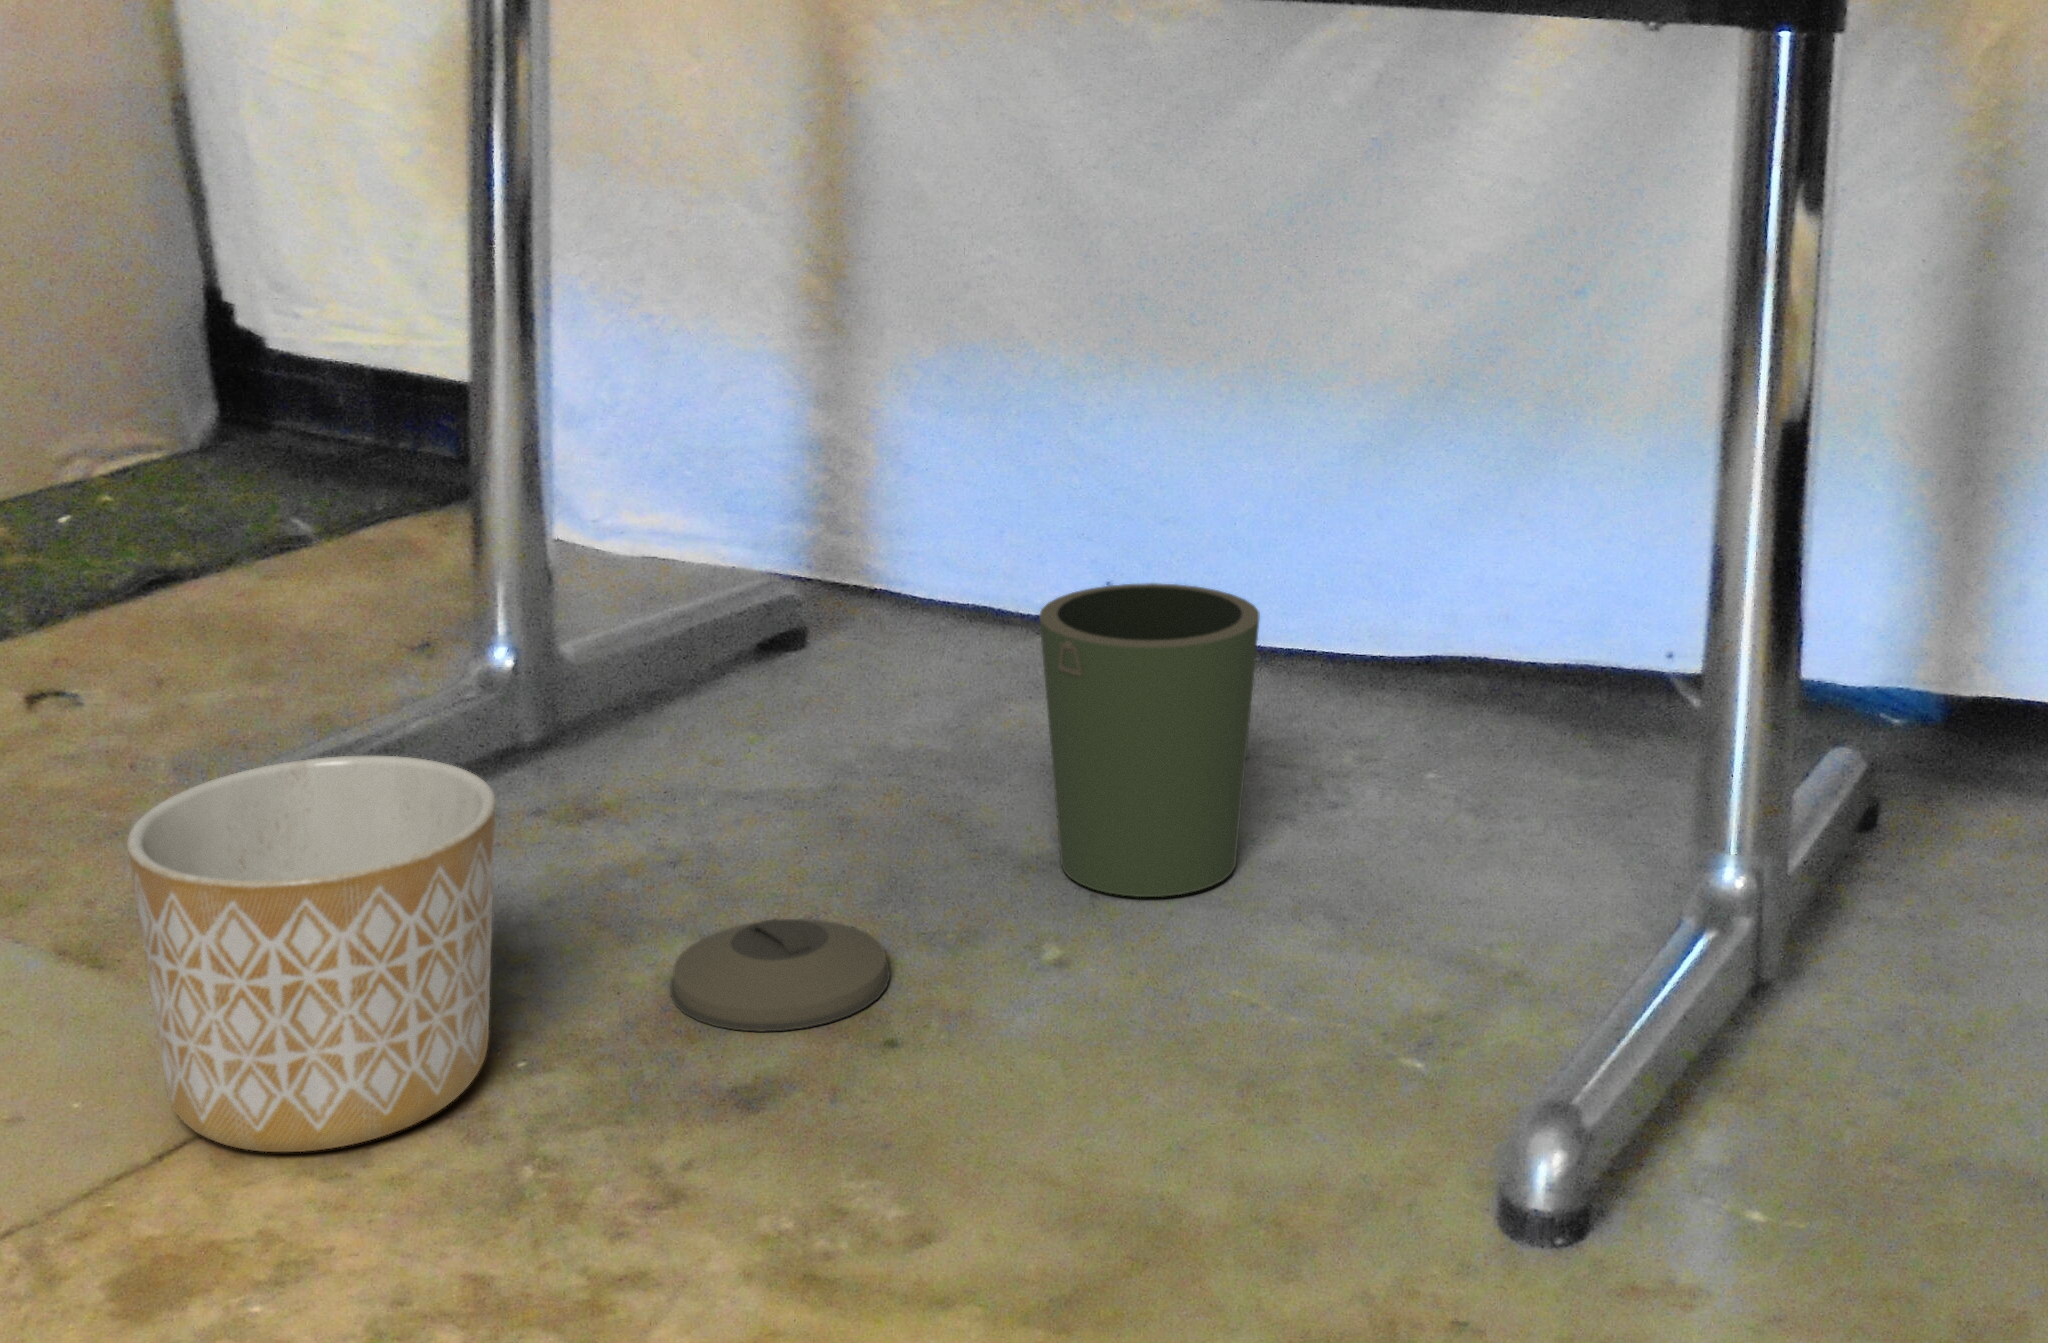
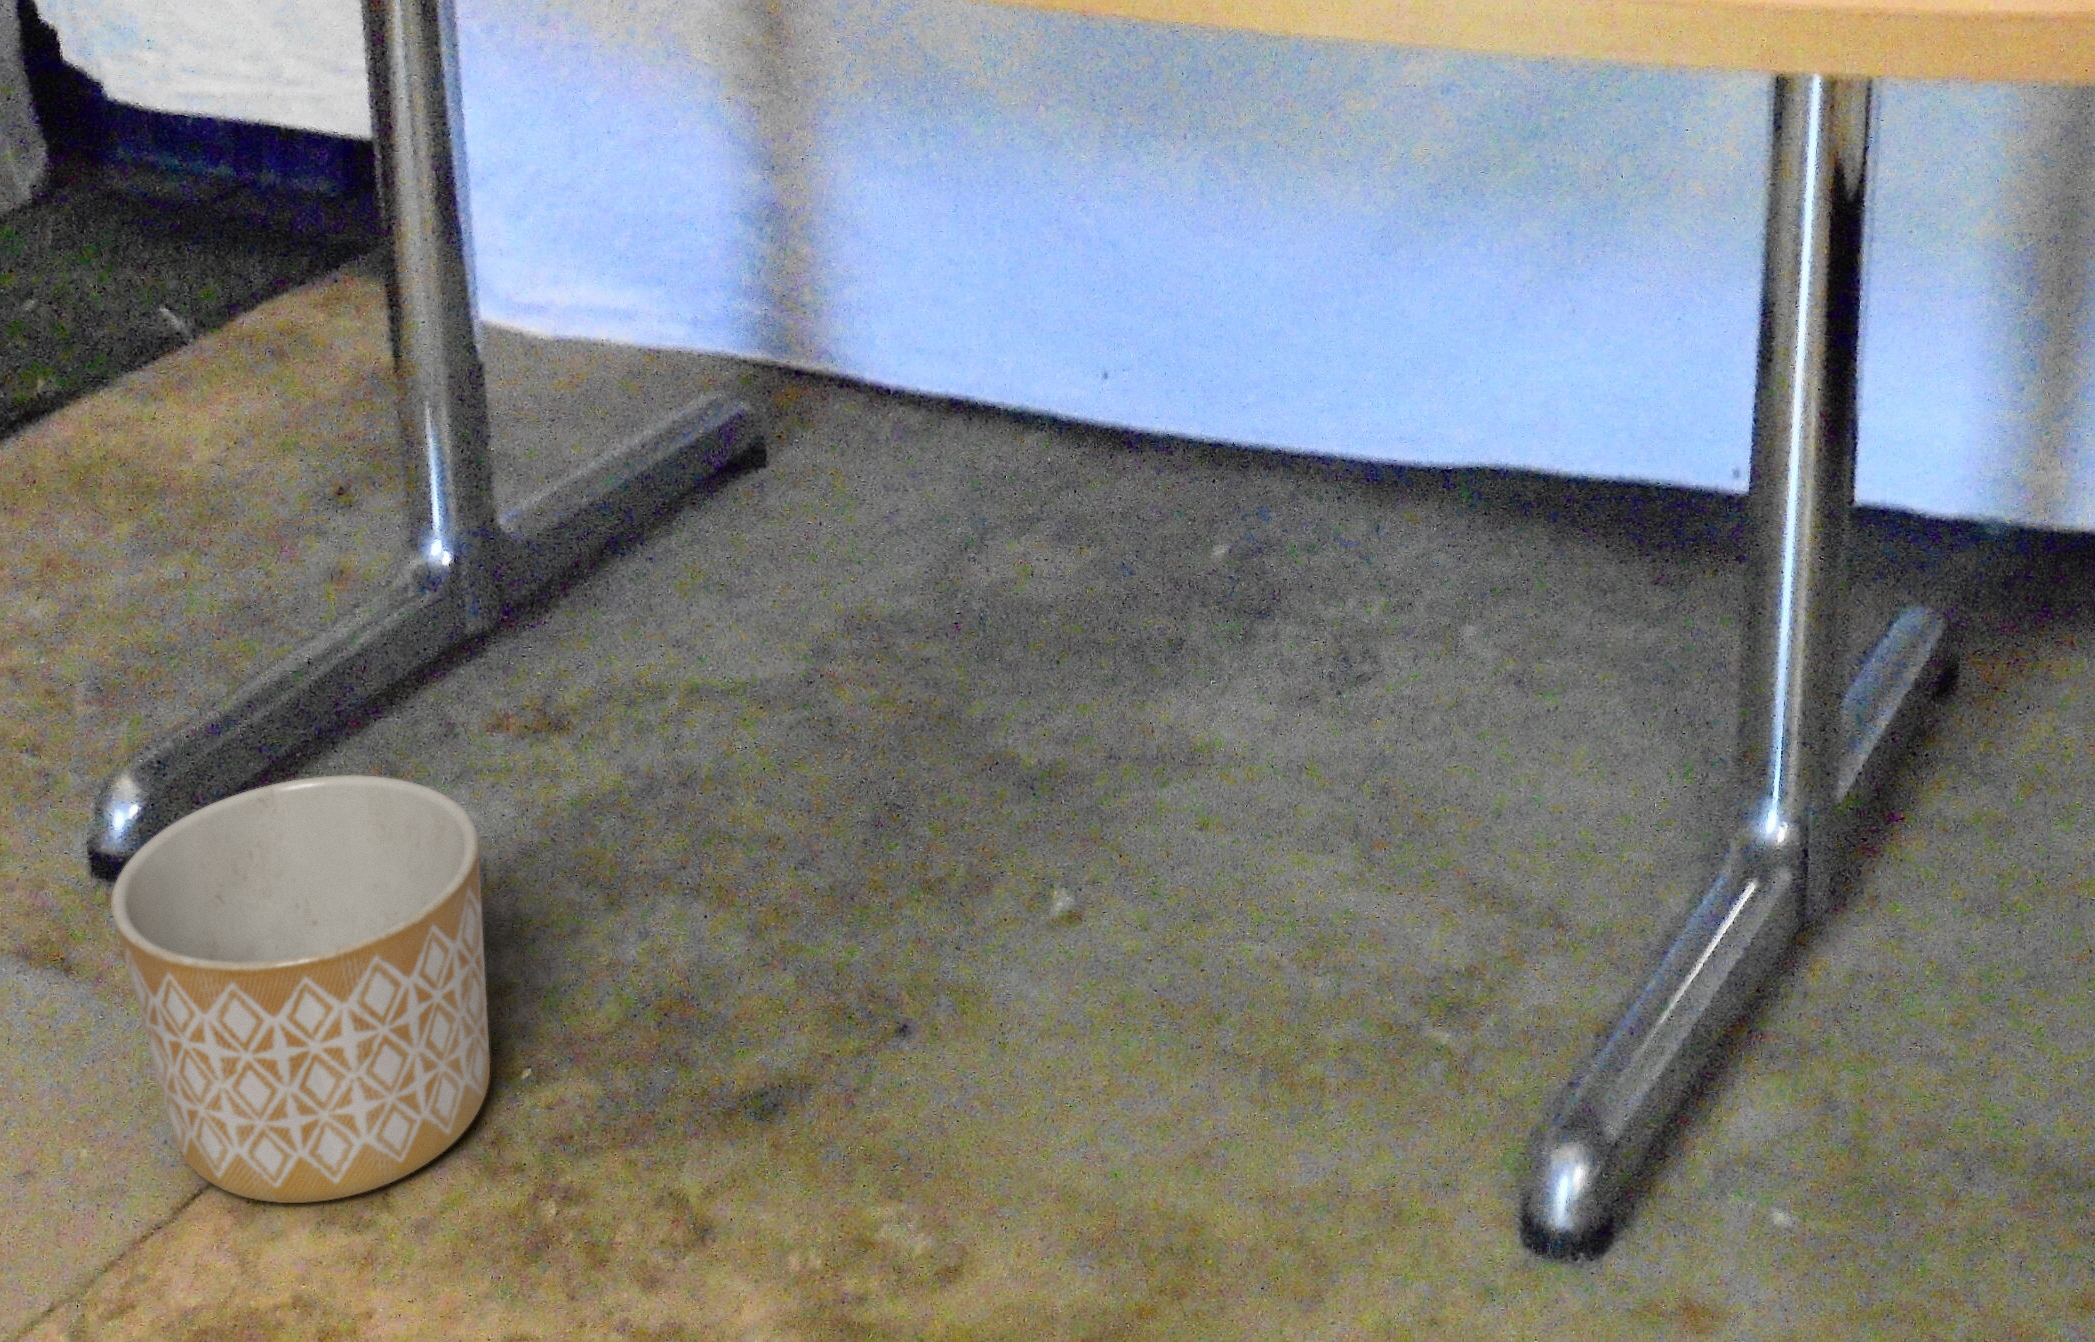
trash can: present [670,583,1260,1032] -> none [665,478,1268,1027]

